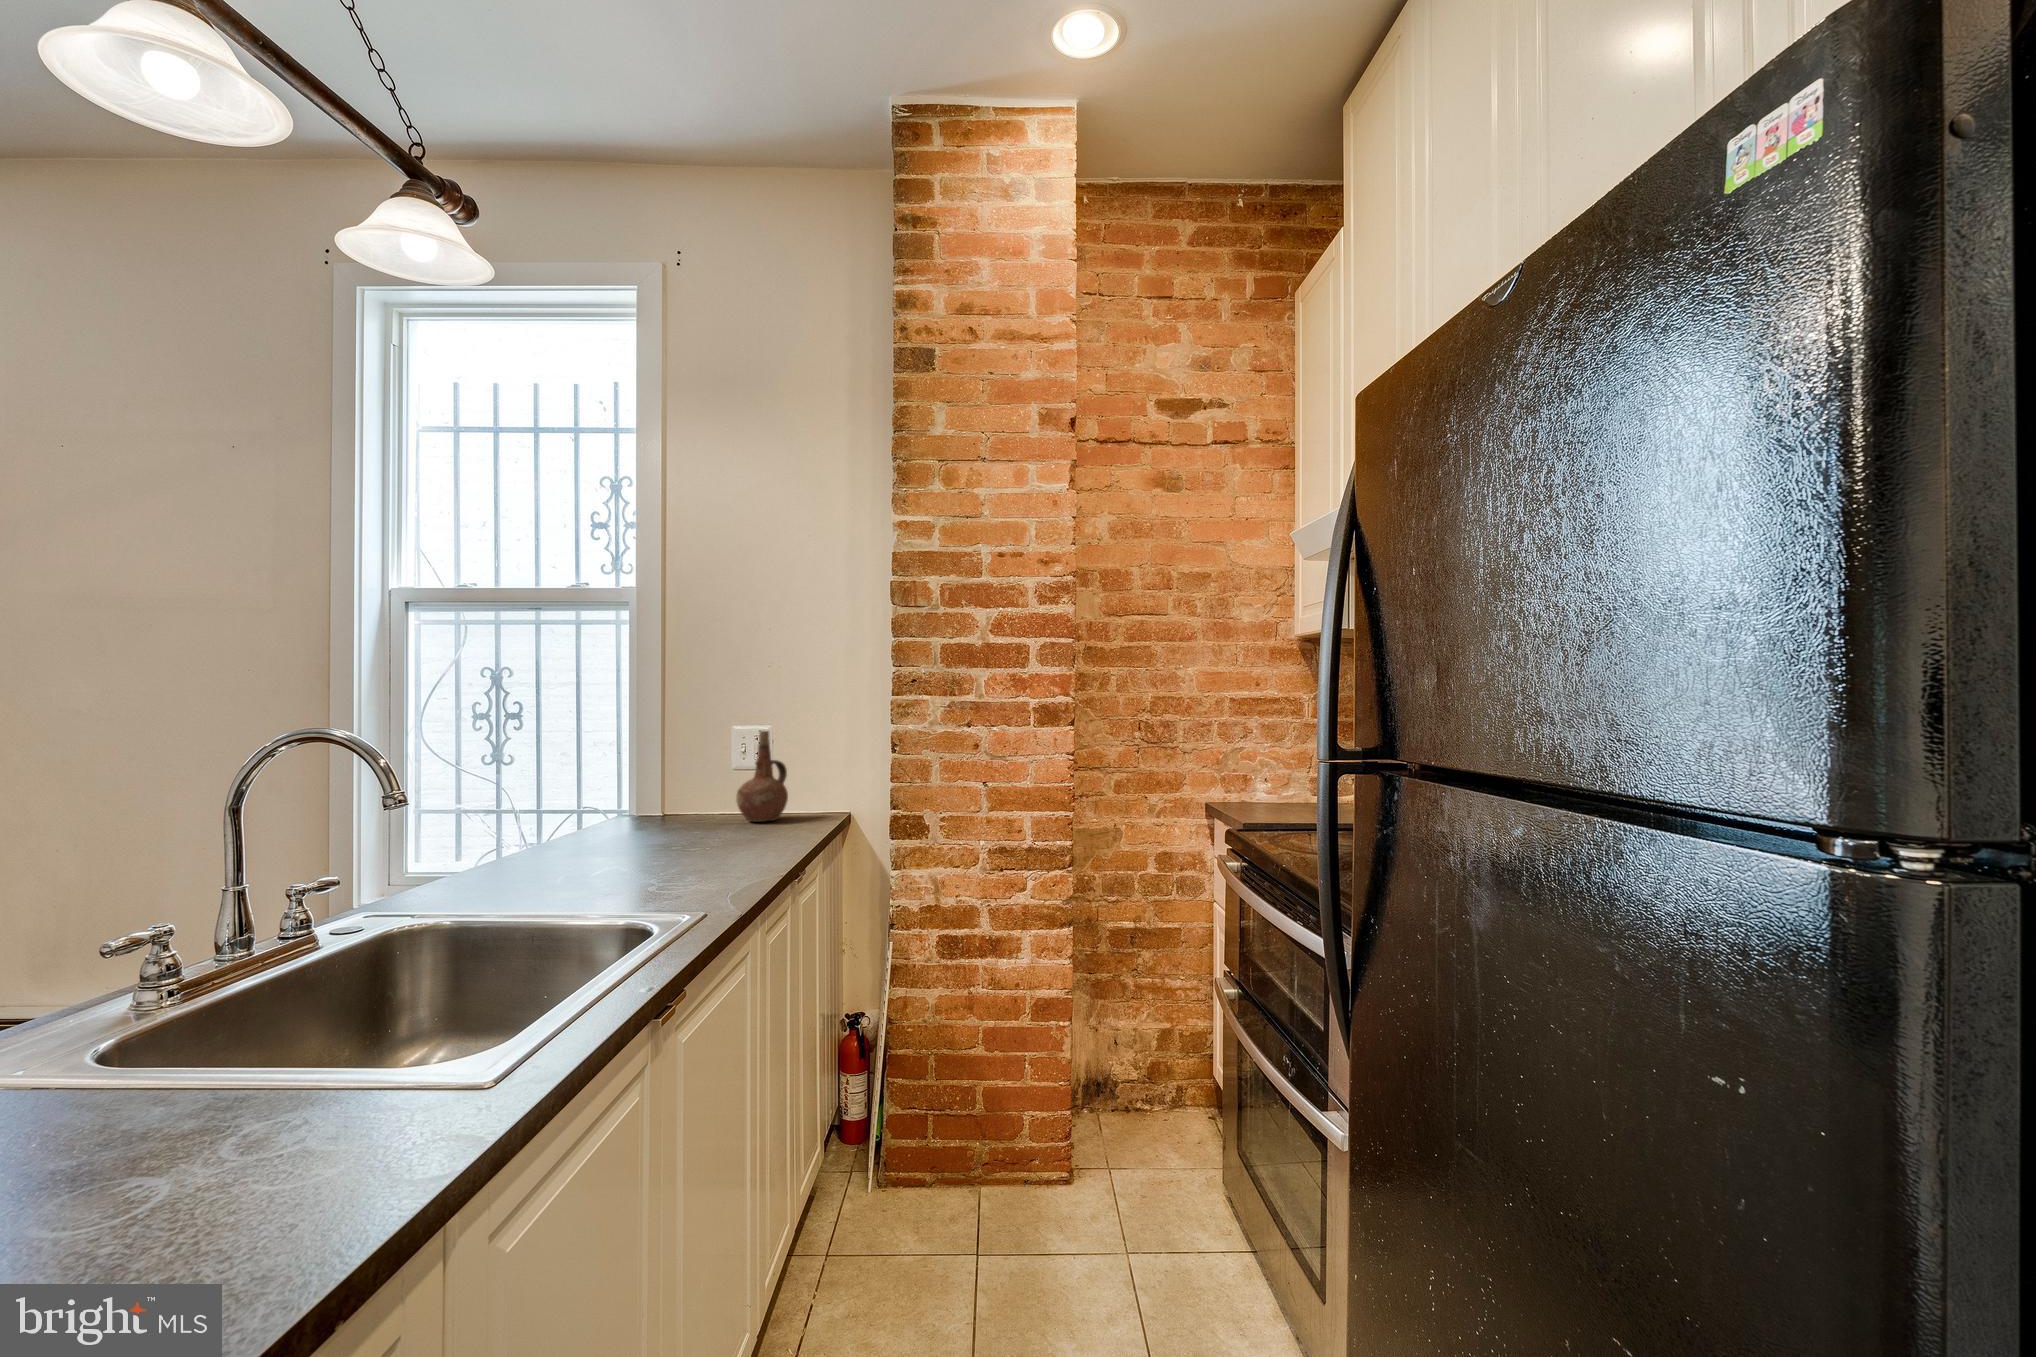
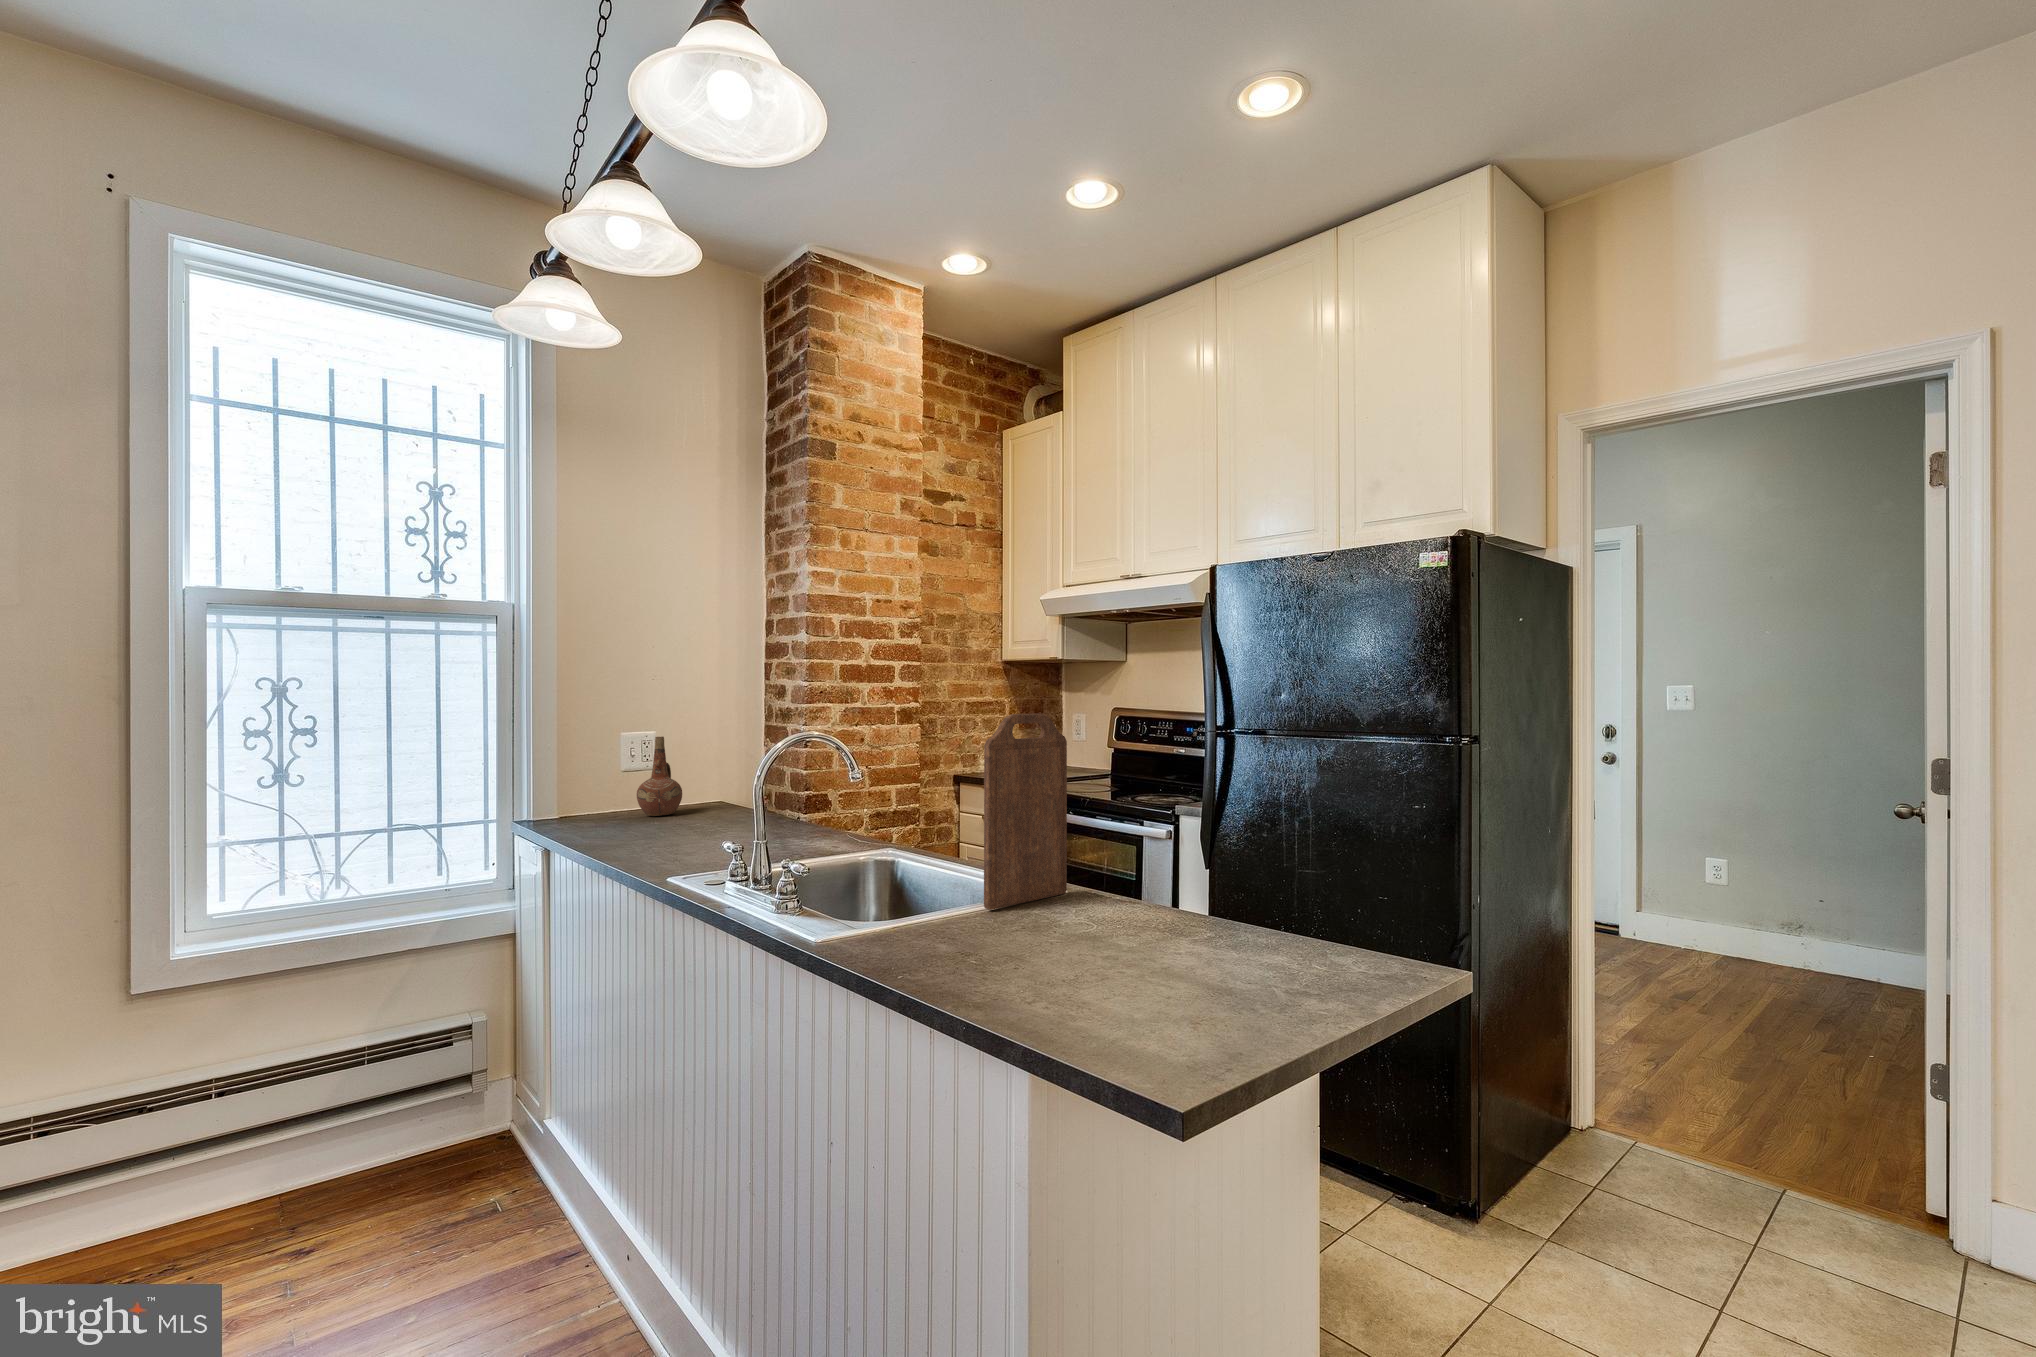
cutting board: none [152,733,416,1151] -> present [984,714,1067,910]

